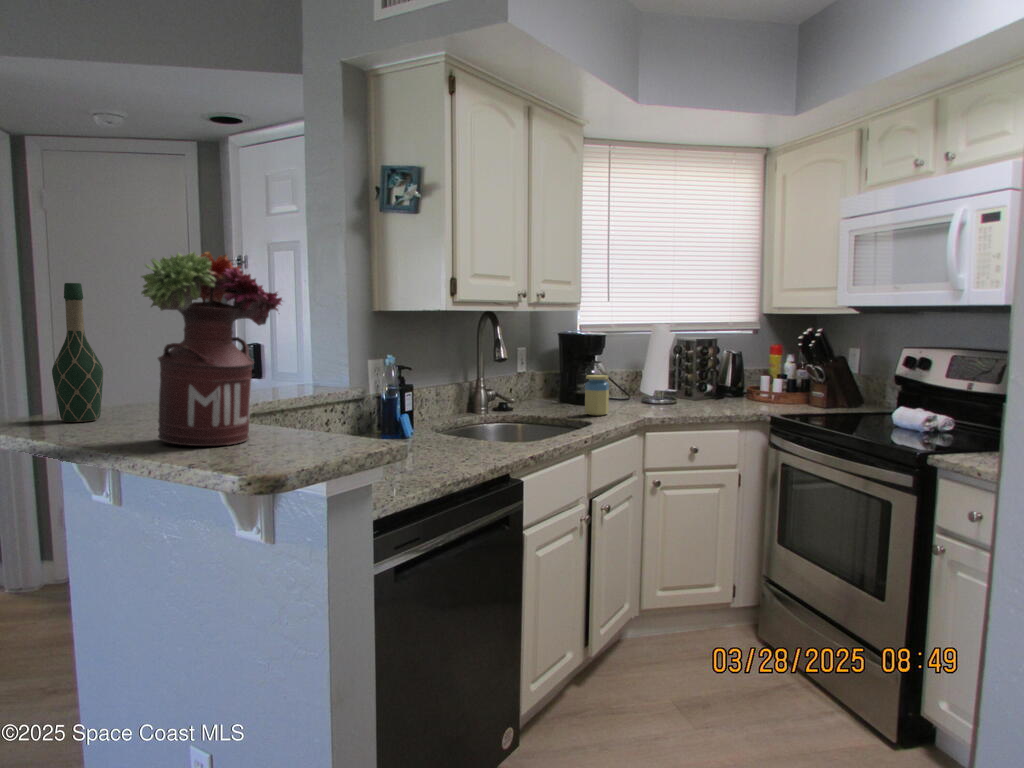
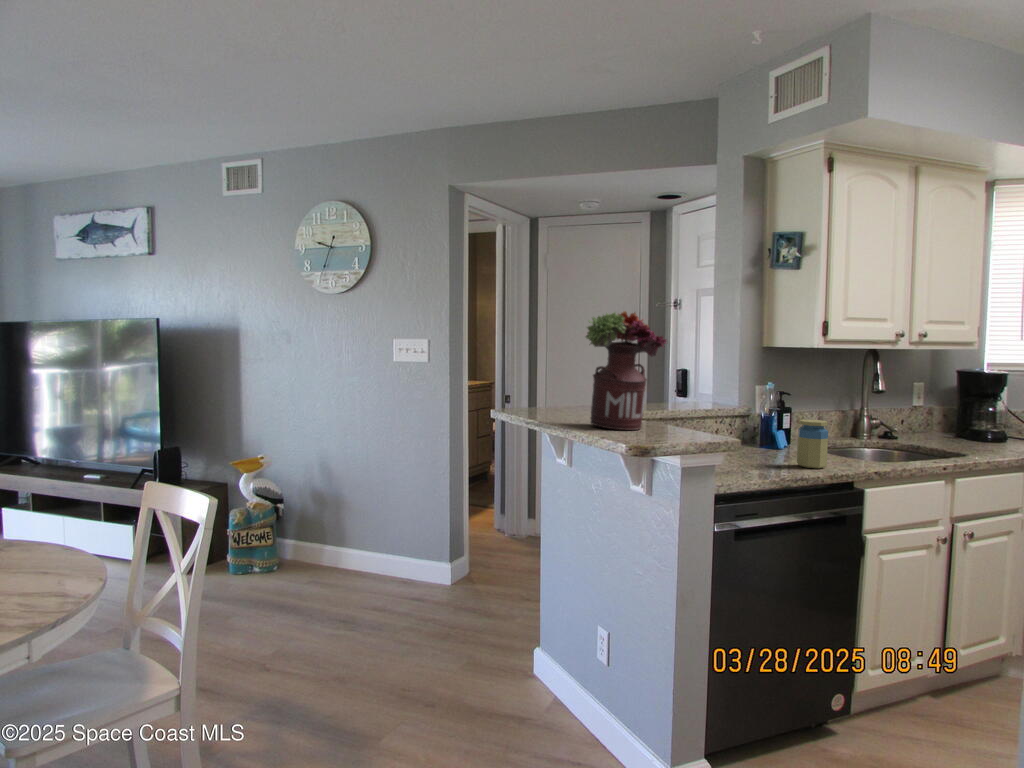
wine bottle: present [52,283,103,422] -> none [543,330,569,412]
jar: present [585,375,609,416] -> present [797,420,828,468]

